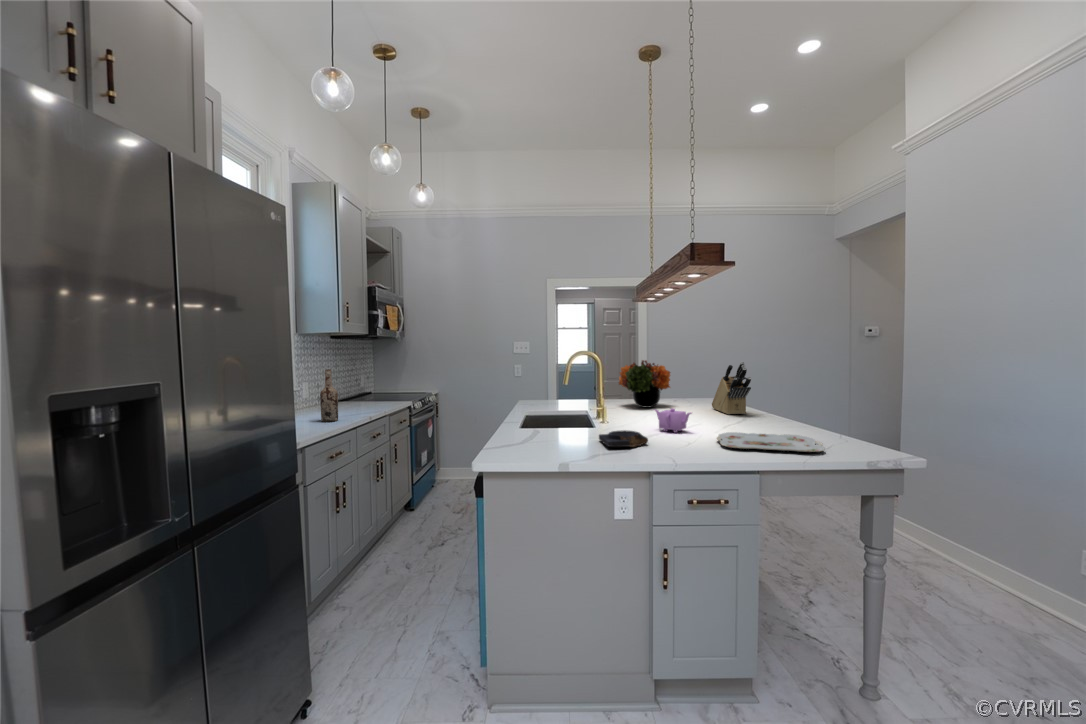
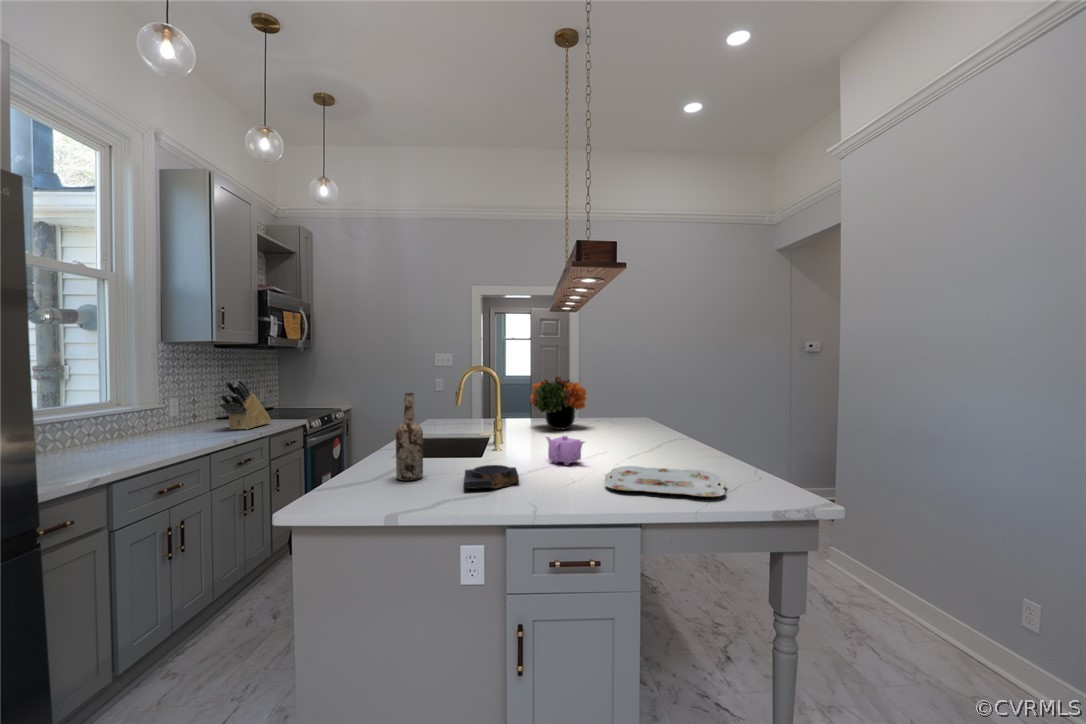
knife block: present [712,362,751,414] -> present [220,379,271,430]
wine bottle: present [320,369,338,422] -> present [396,393,423,481]

